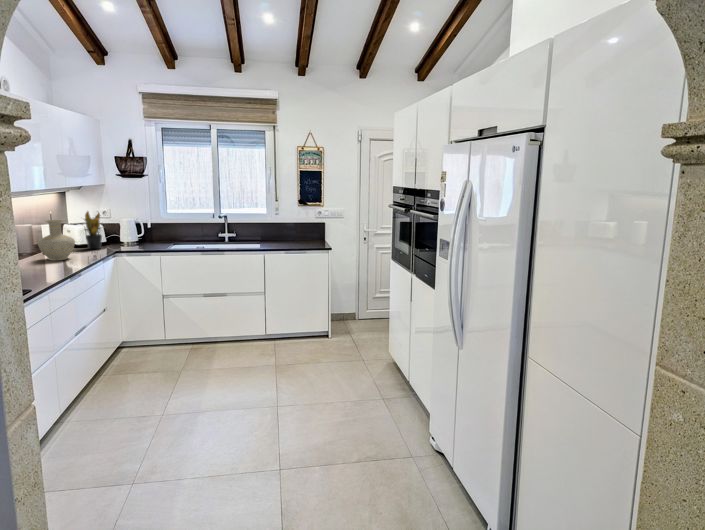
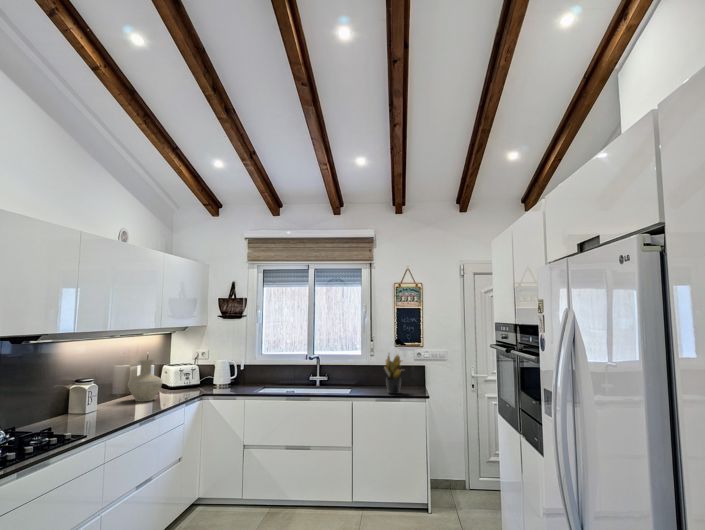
potted plant: present [85,211,102,249] -> present [384,355,401,394]

